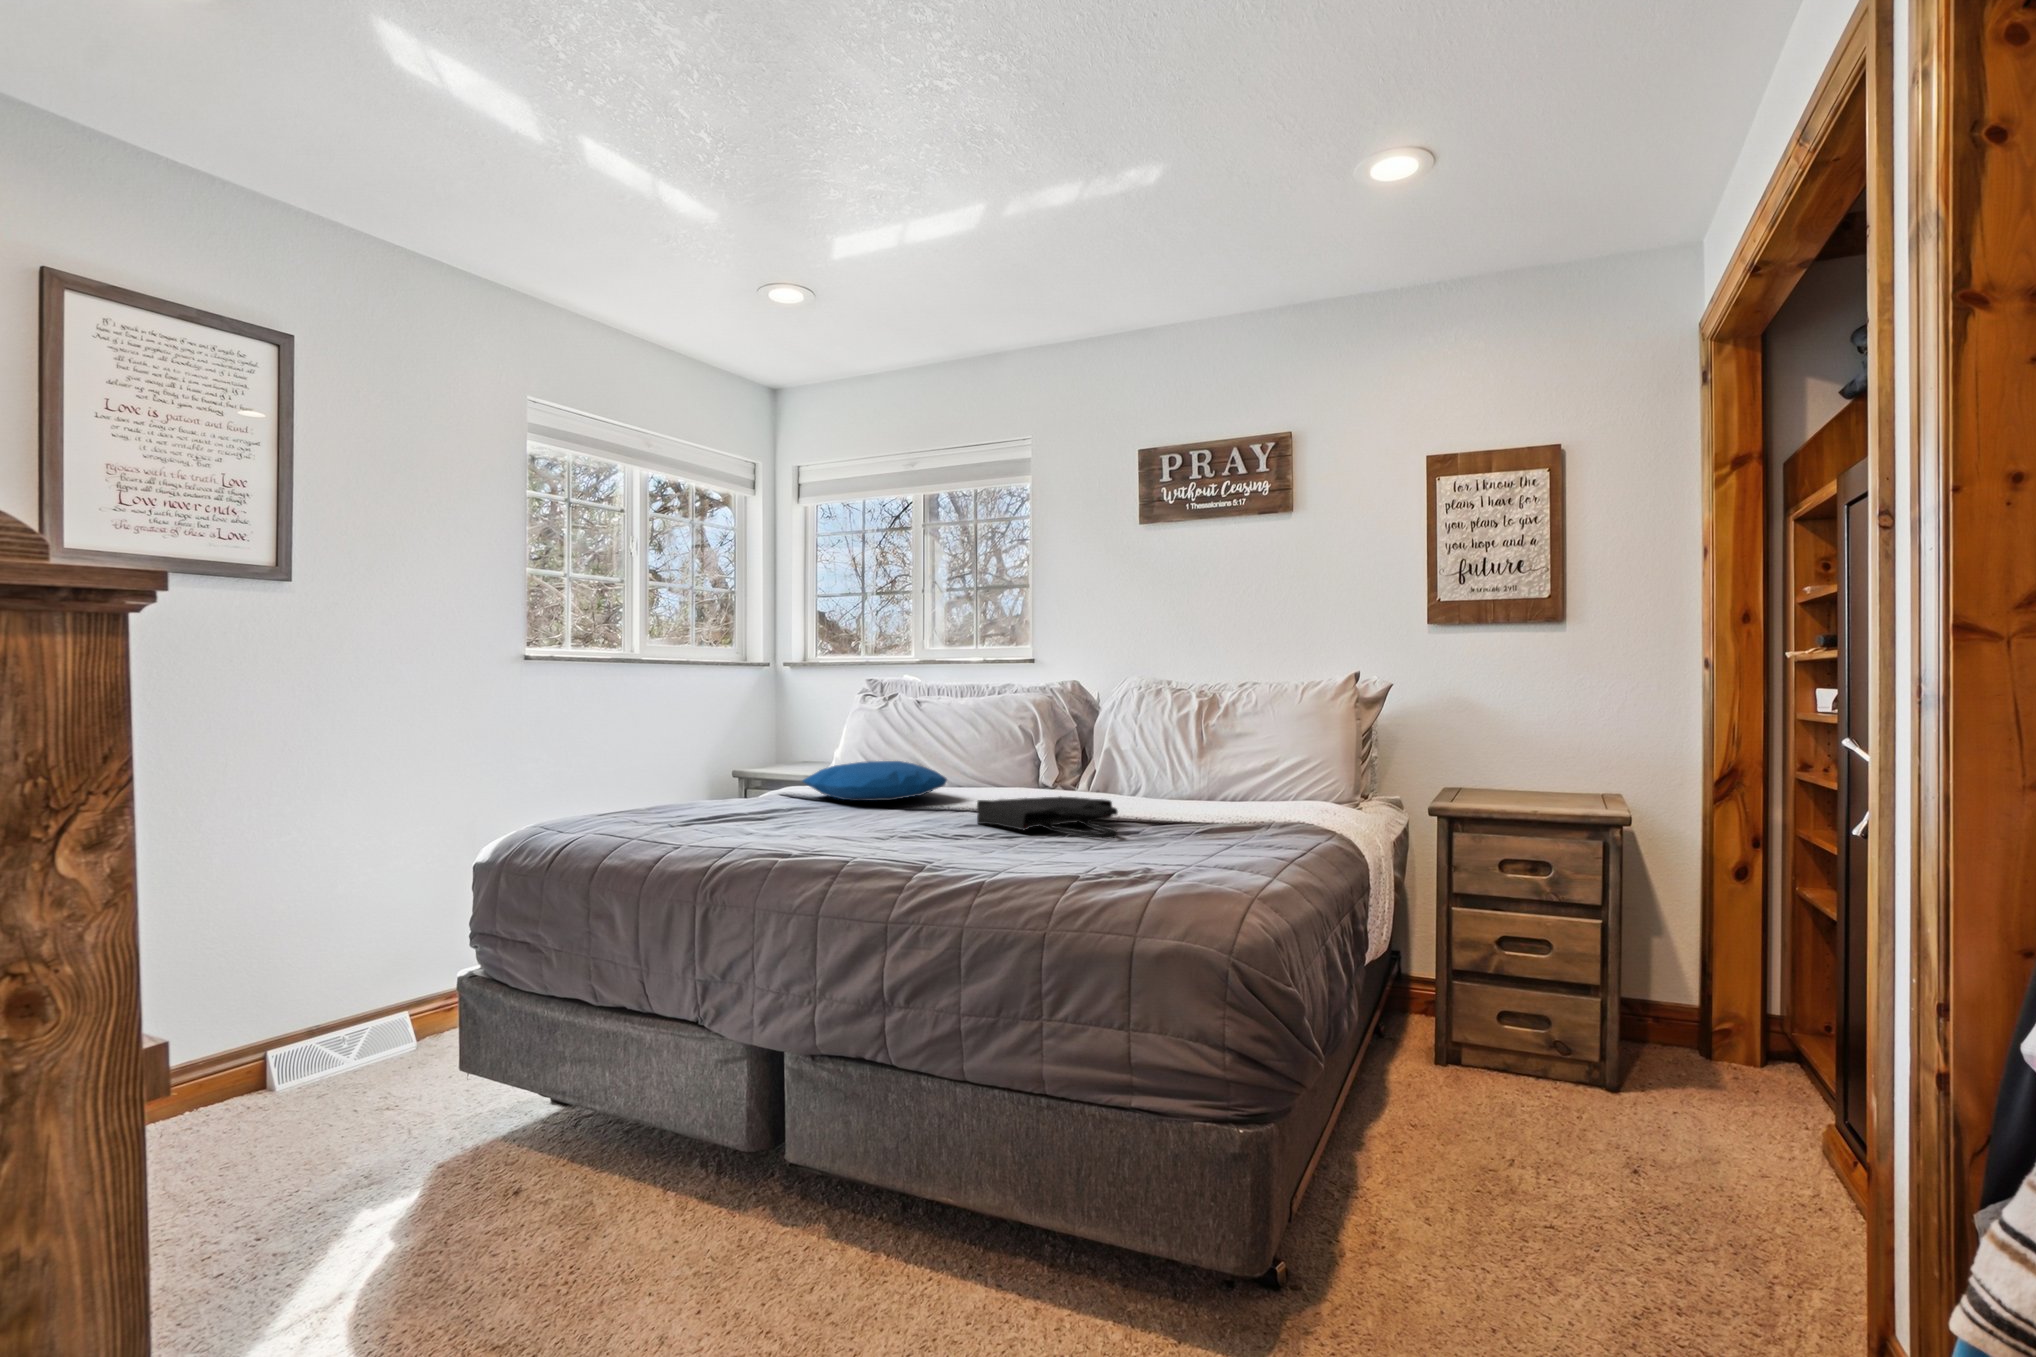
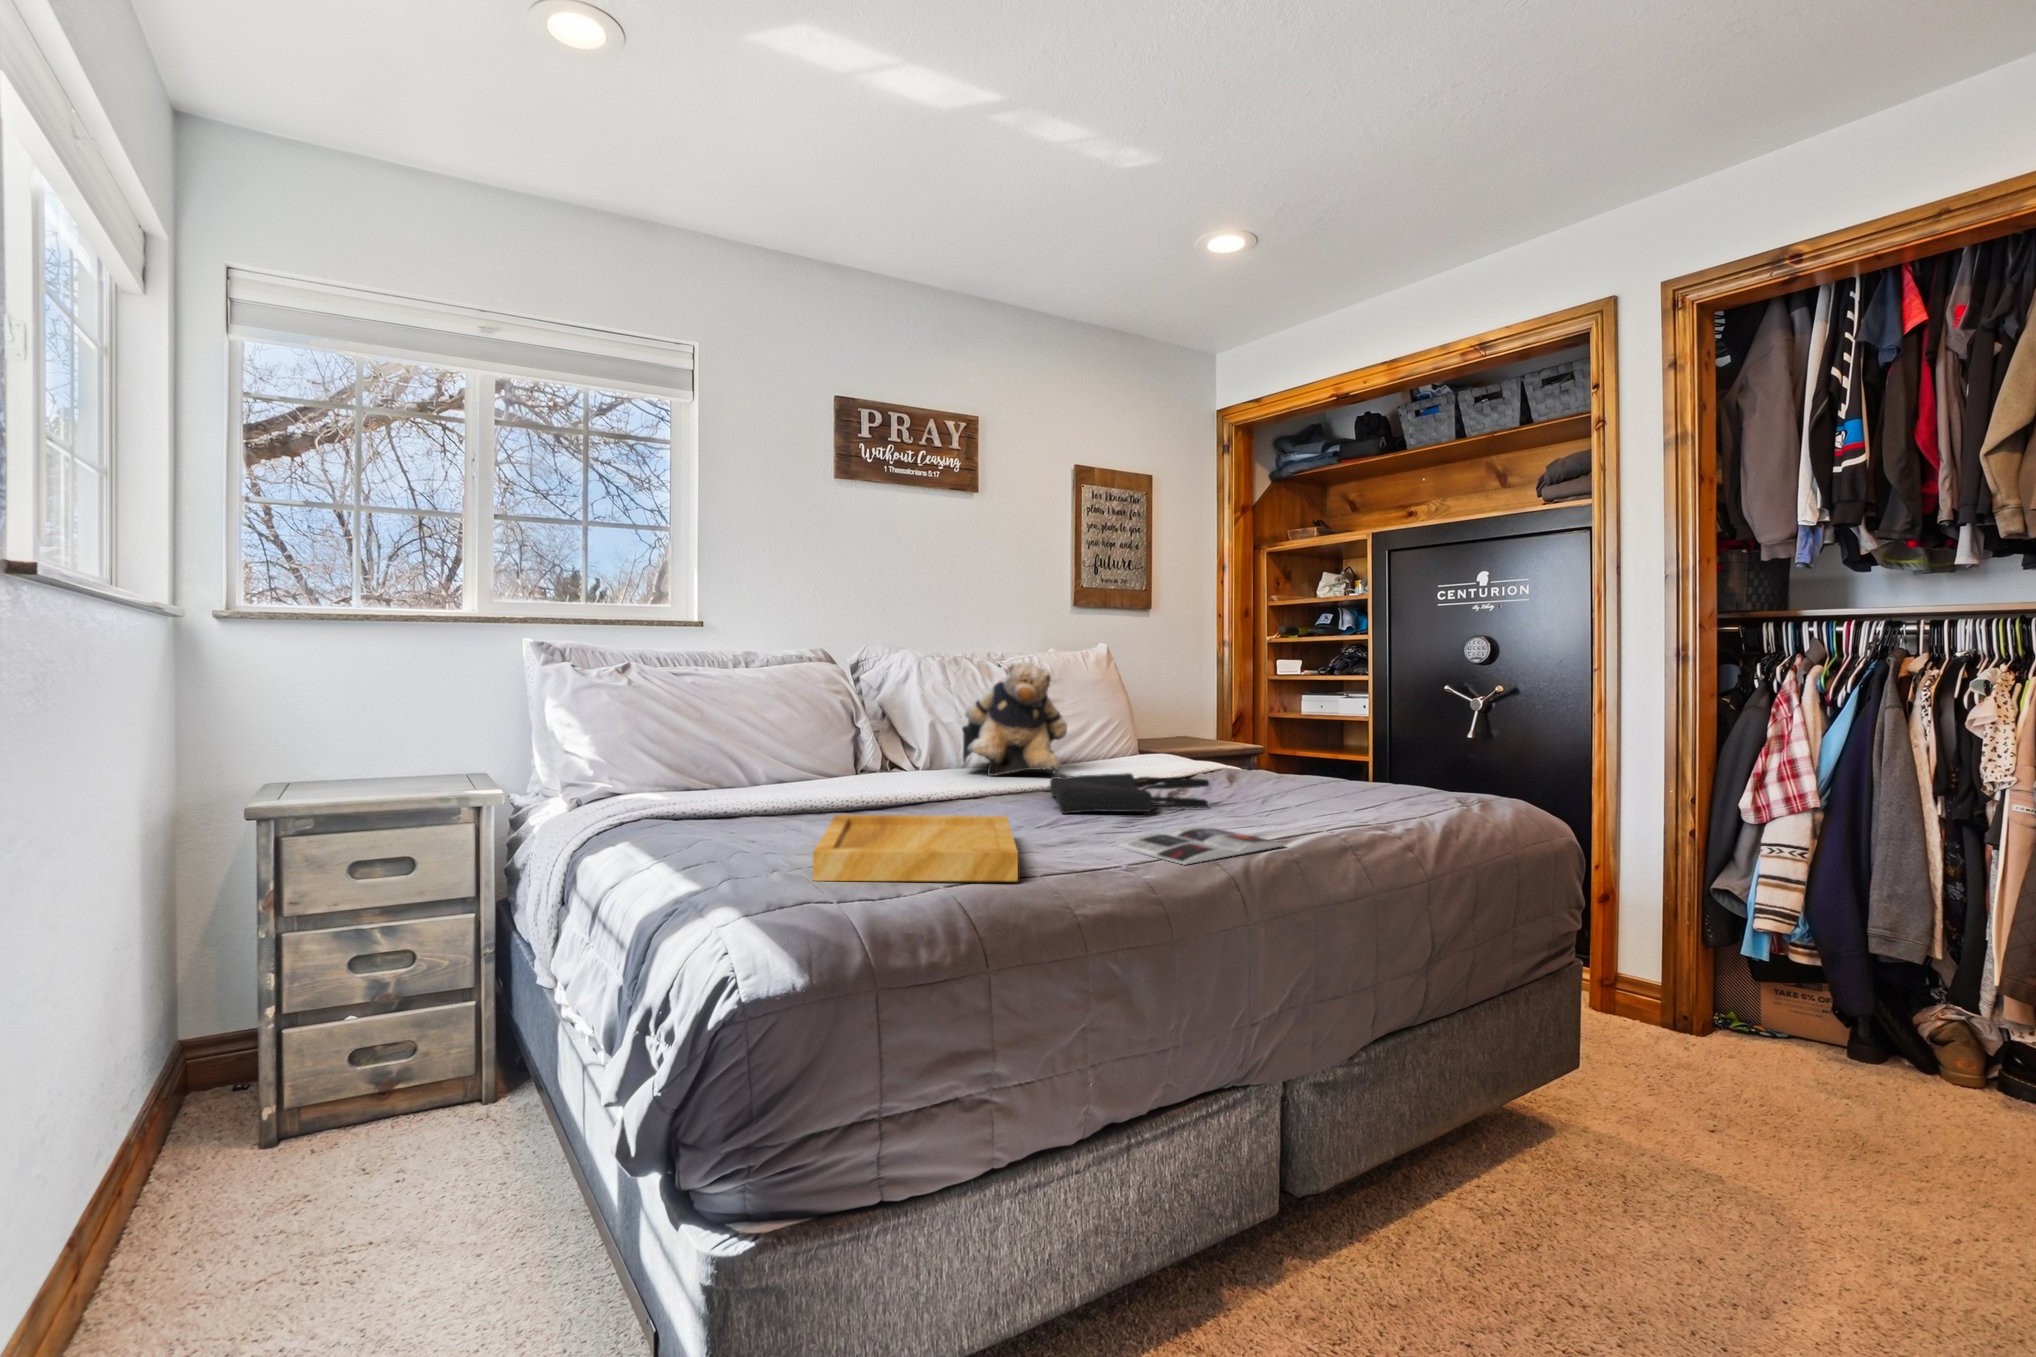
teddy bear: none [1094,687,1211,806] -> present [962,662,1067,776]
pillow: present [803,761,947,801] -> none [722,757,899,814]
tray: none [653,793,836,838] -> present [812,815,1018,881]
magazine: none [818,835,993,863] -> present [1114,827,1285,865]

